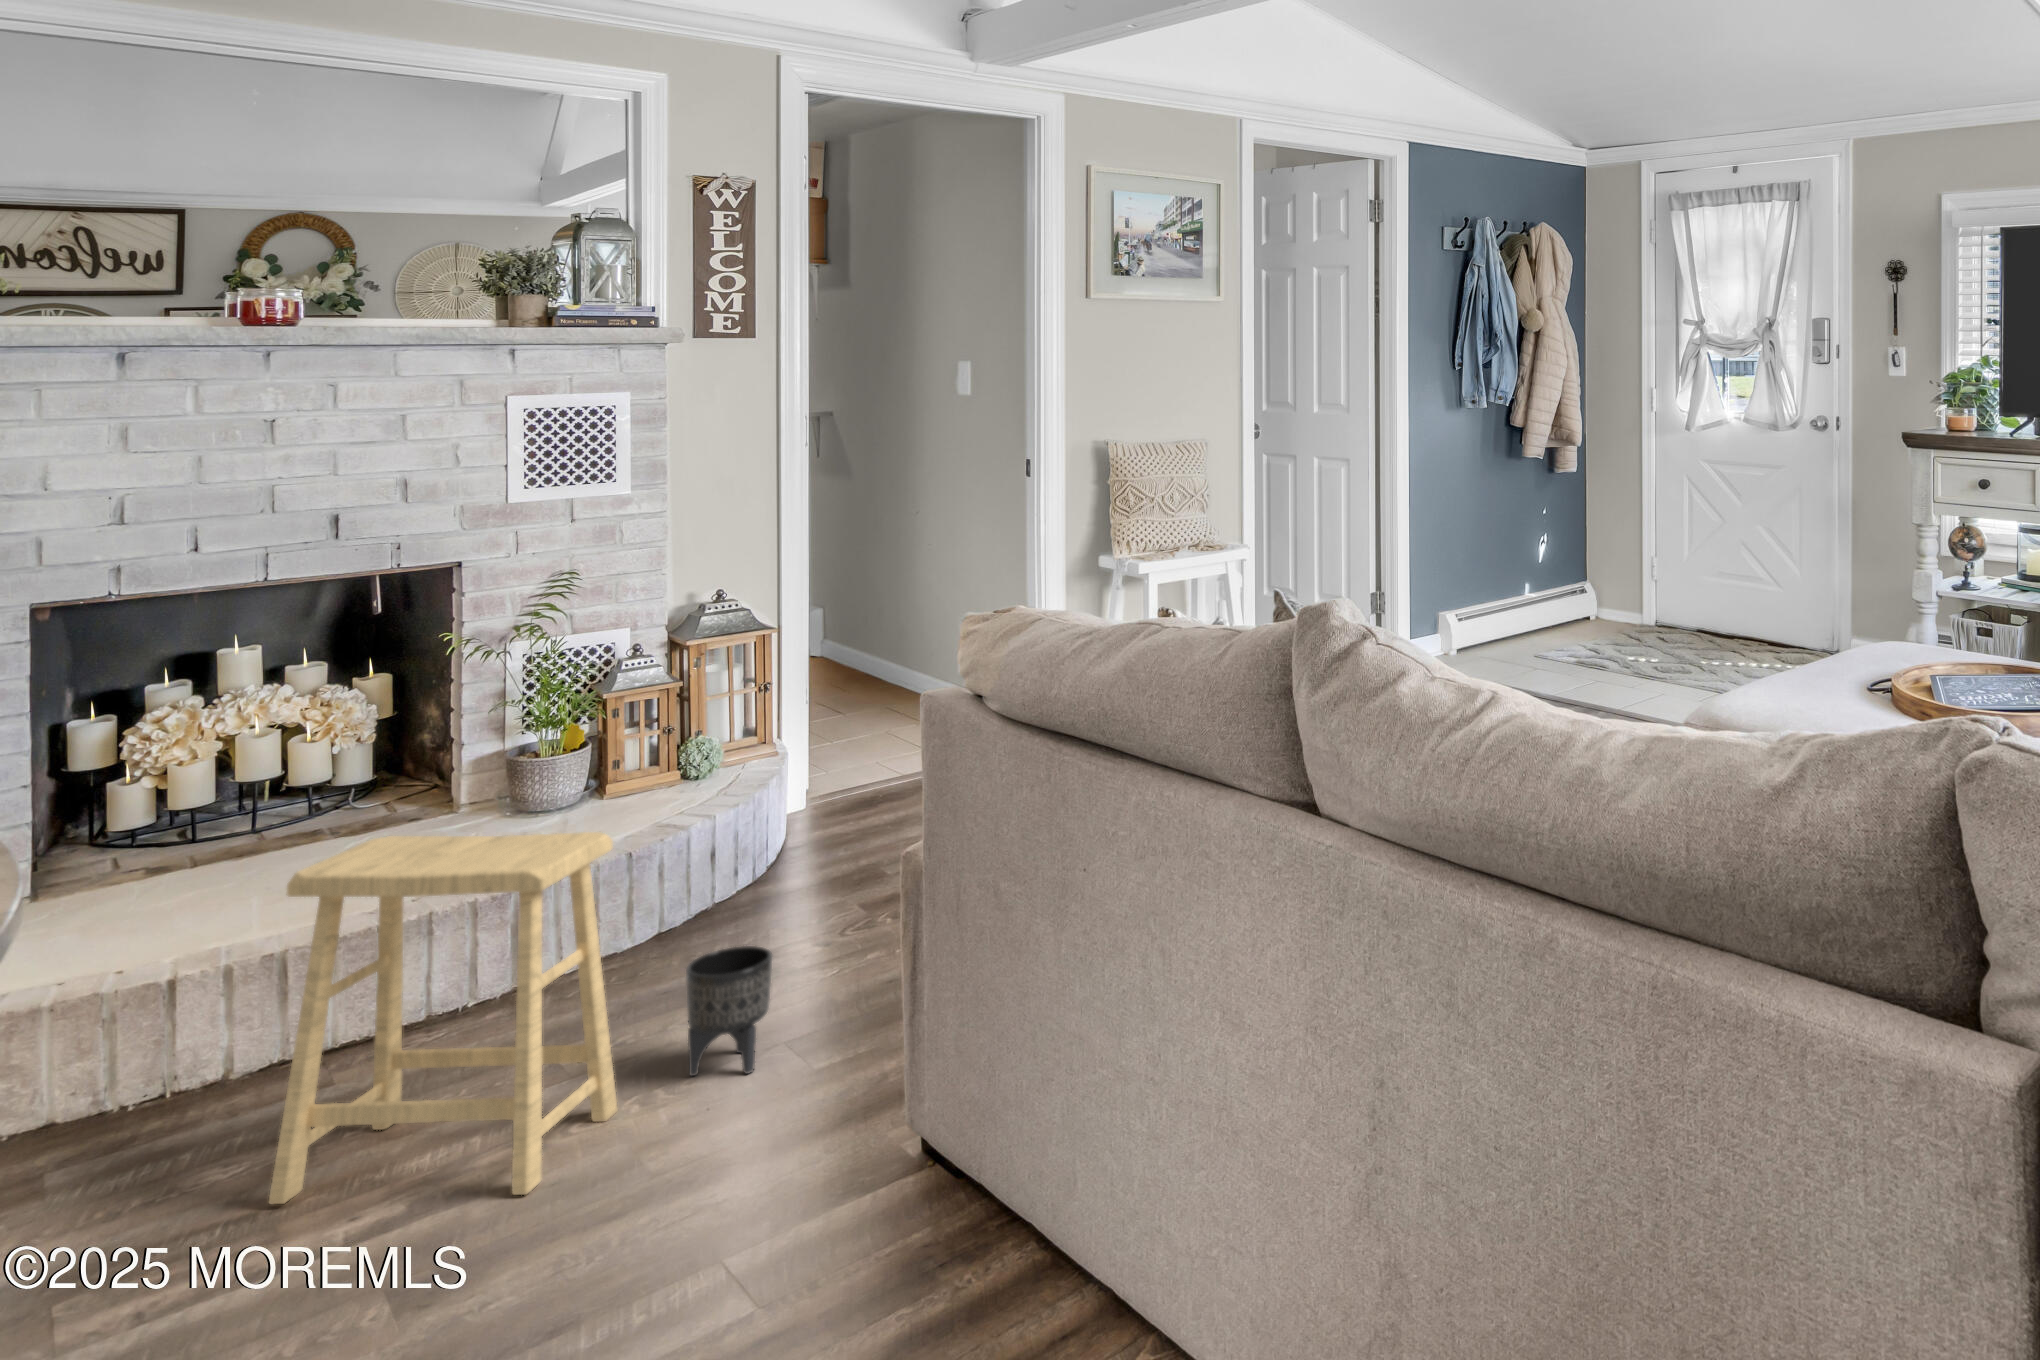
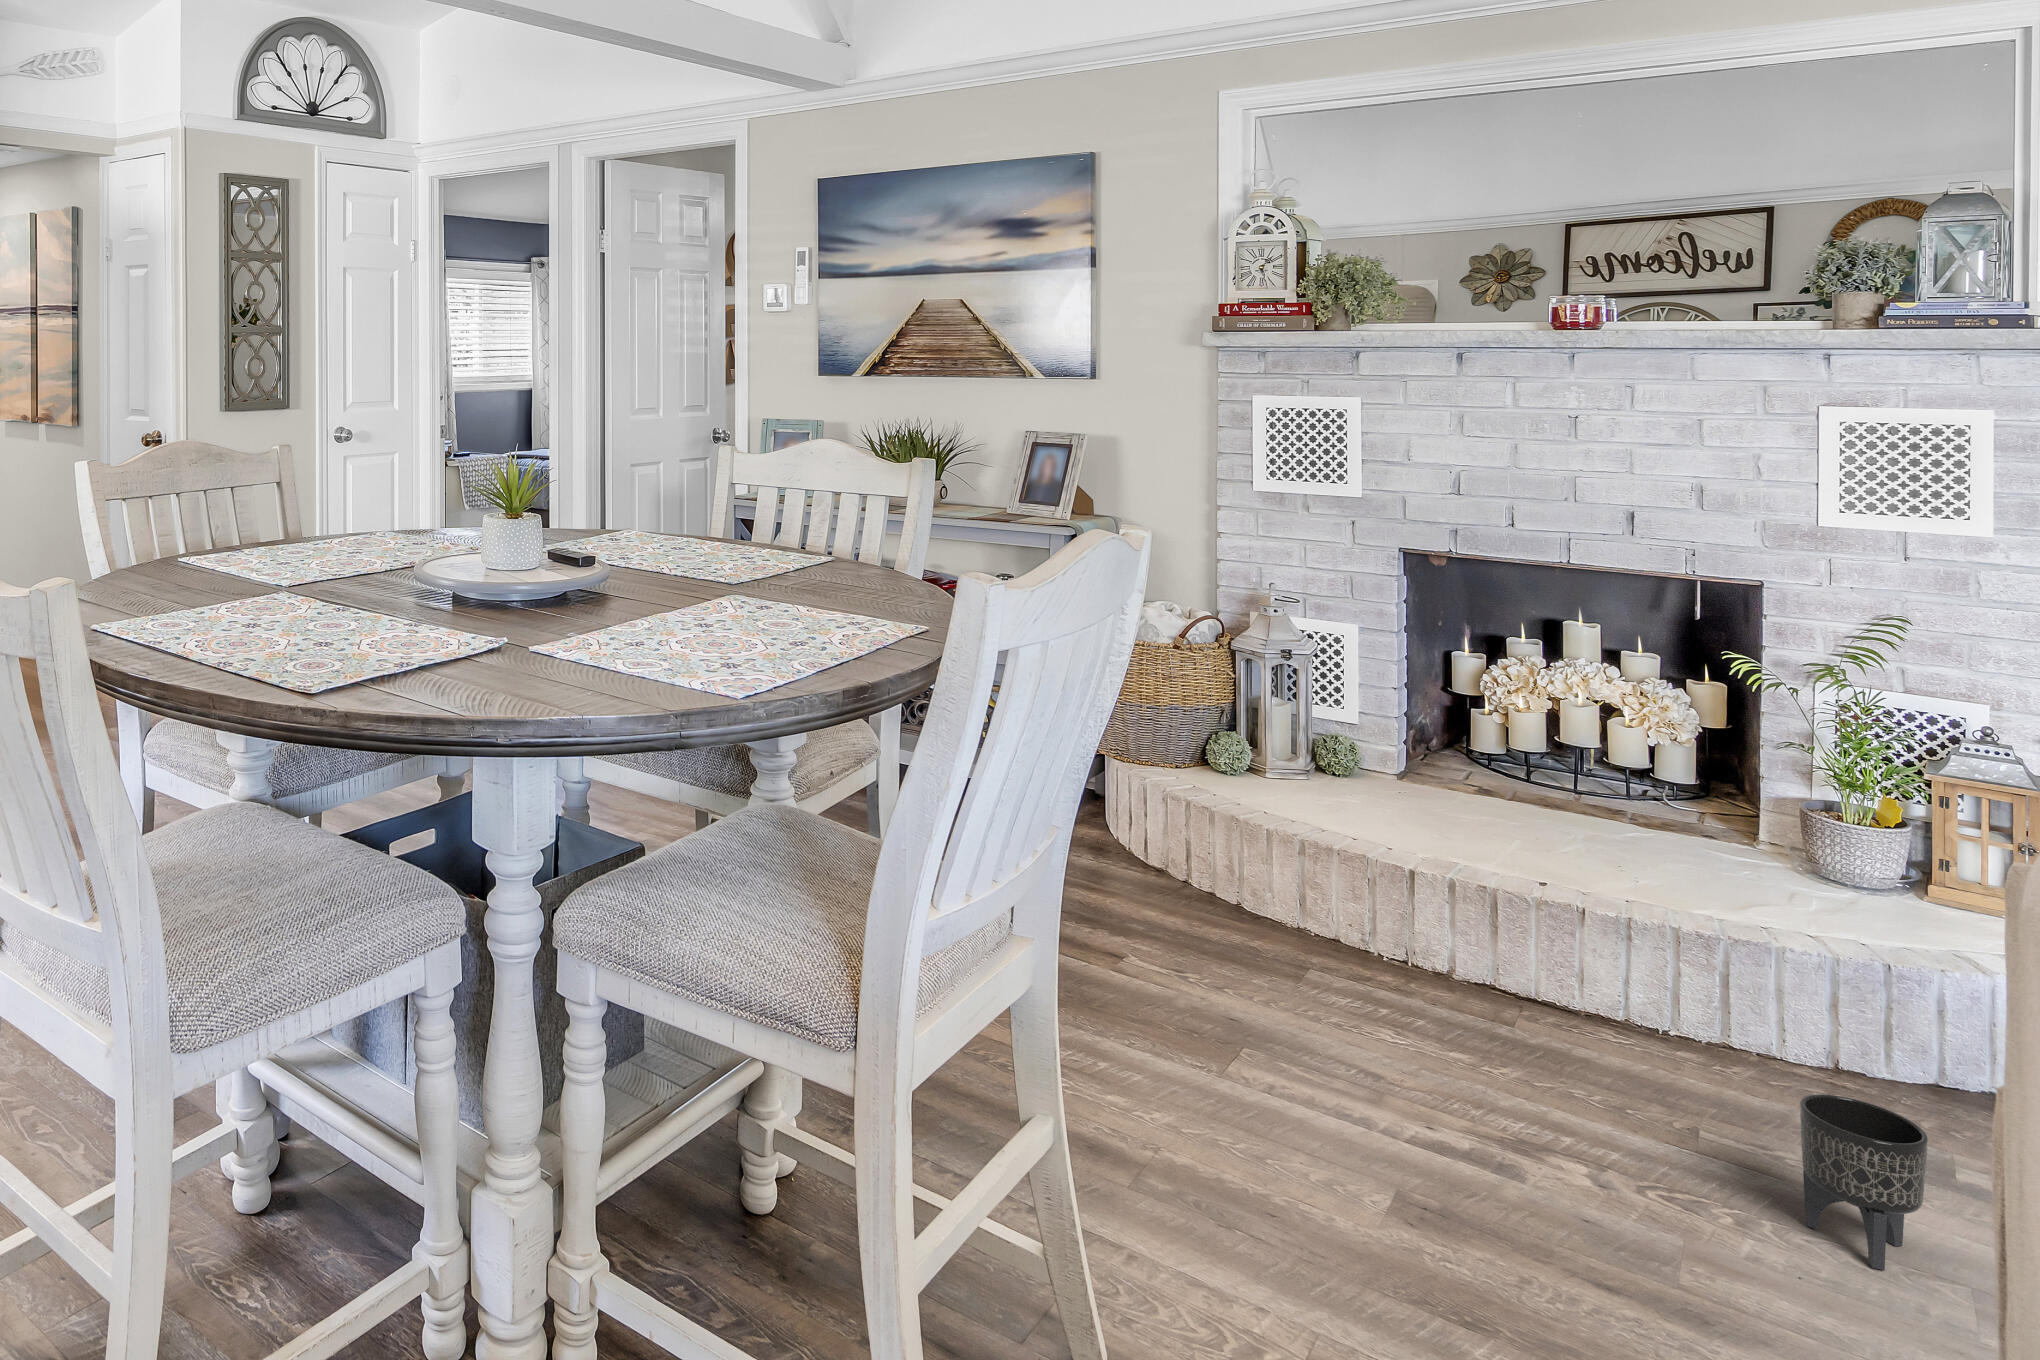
footstool: present [269,832,617,1204] -> none [1390,814,1701,1208]

